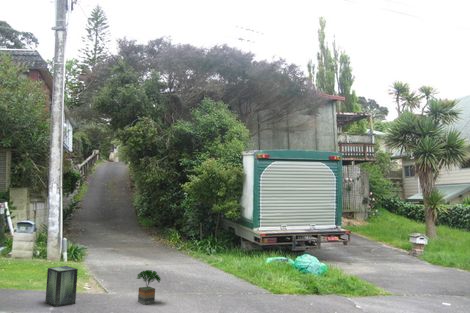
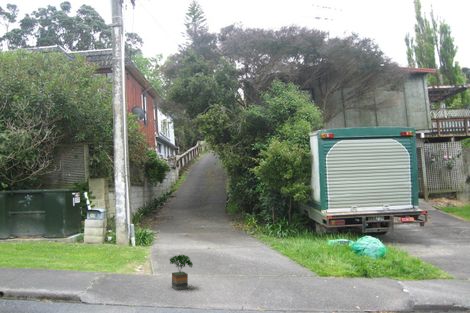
storage box: present [45,266,78,307] -> none [83,251,110,291]

